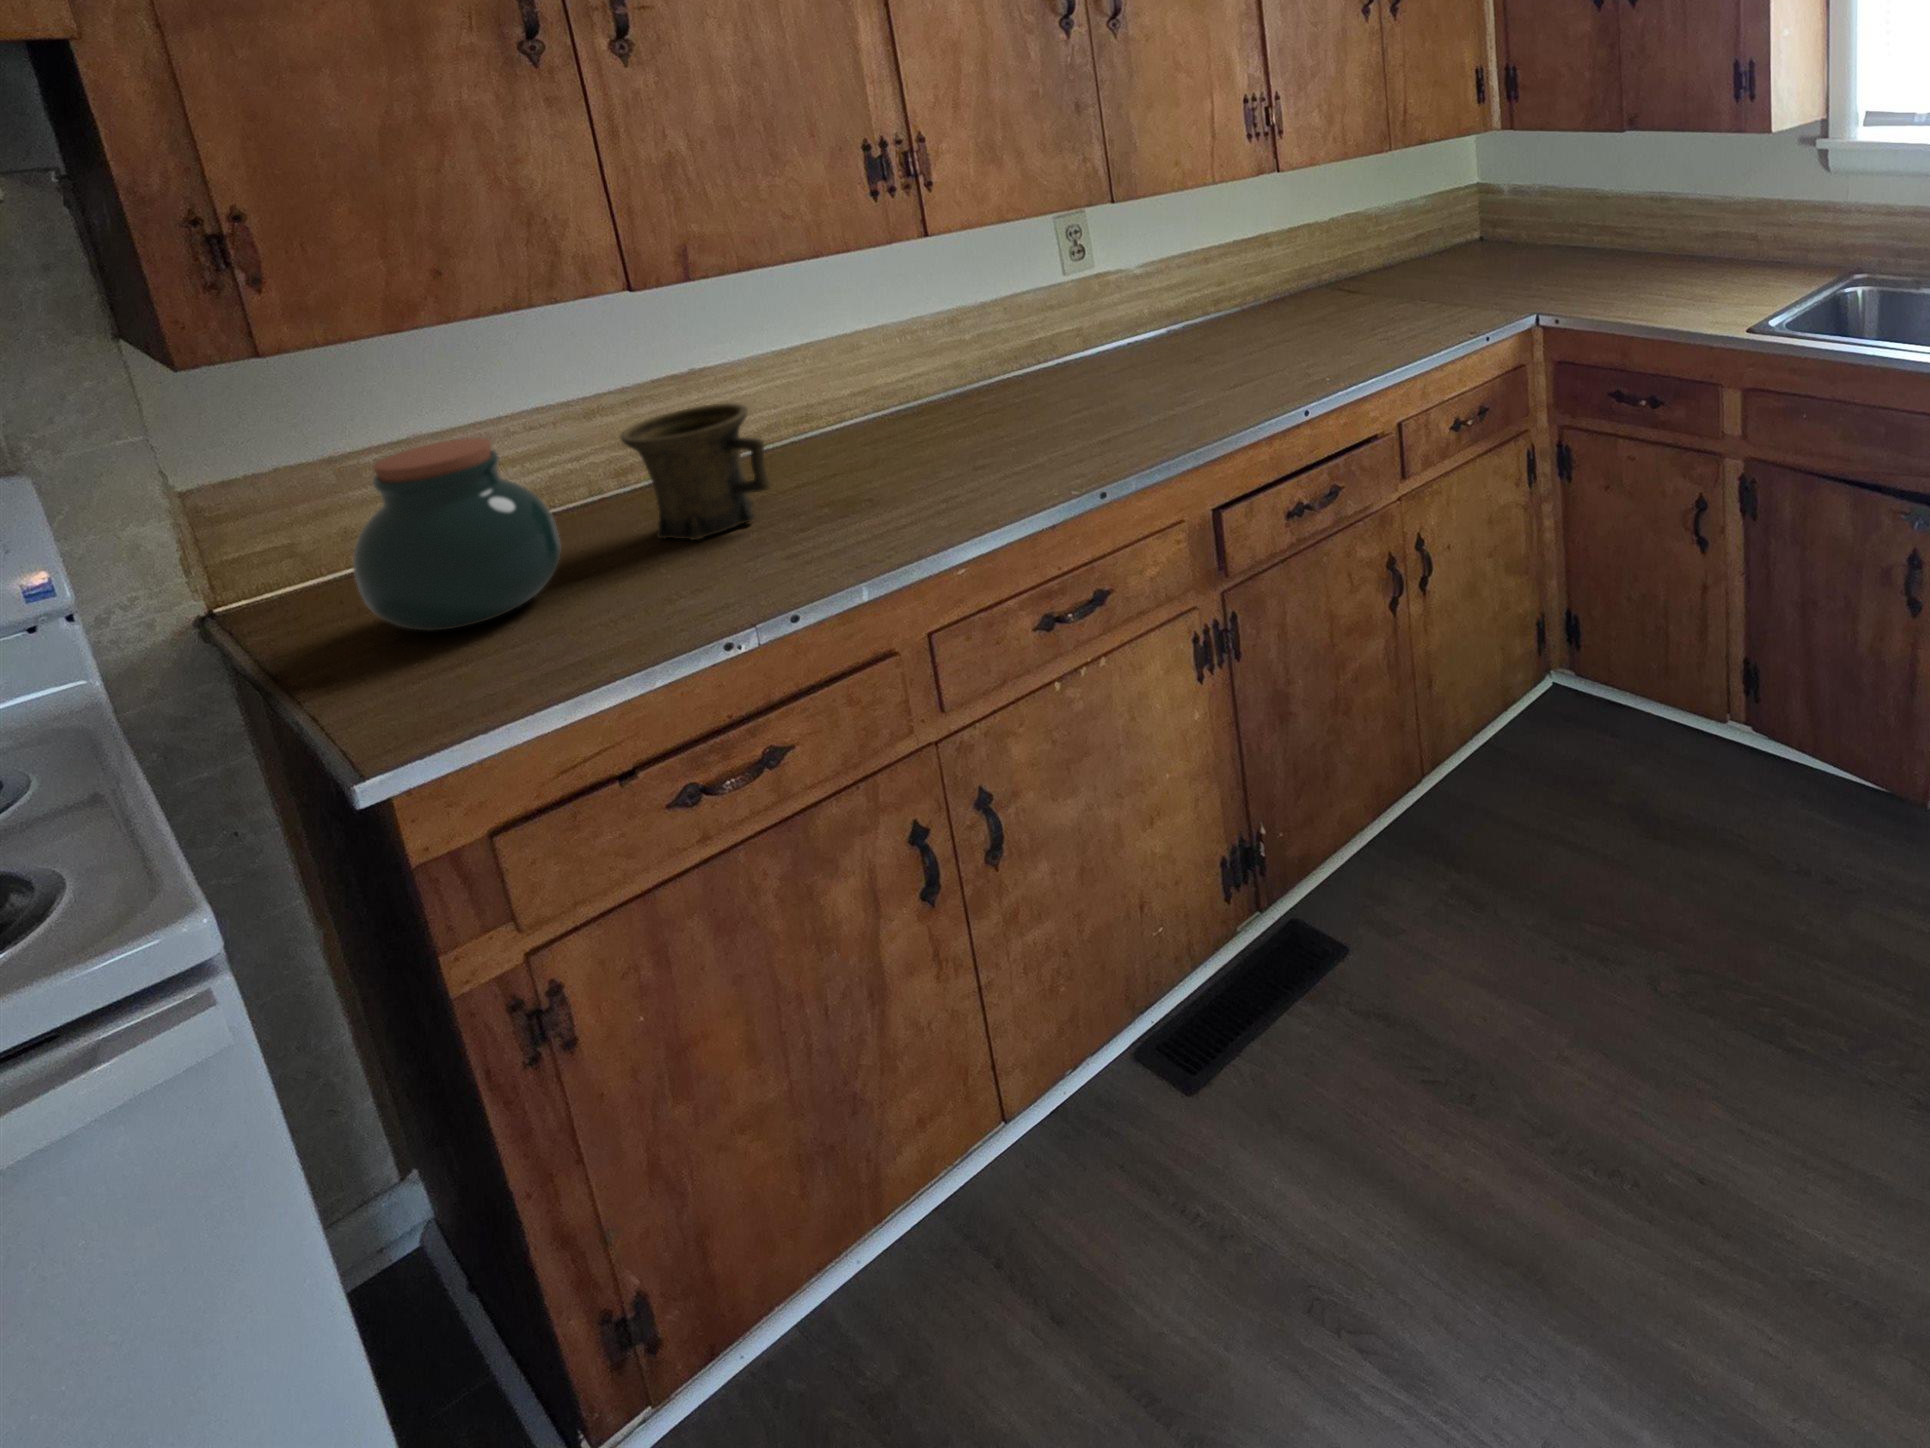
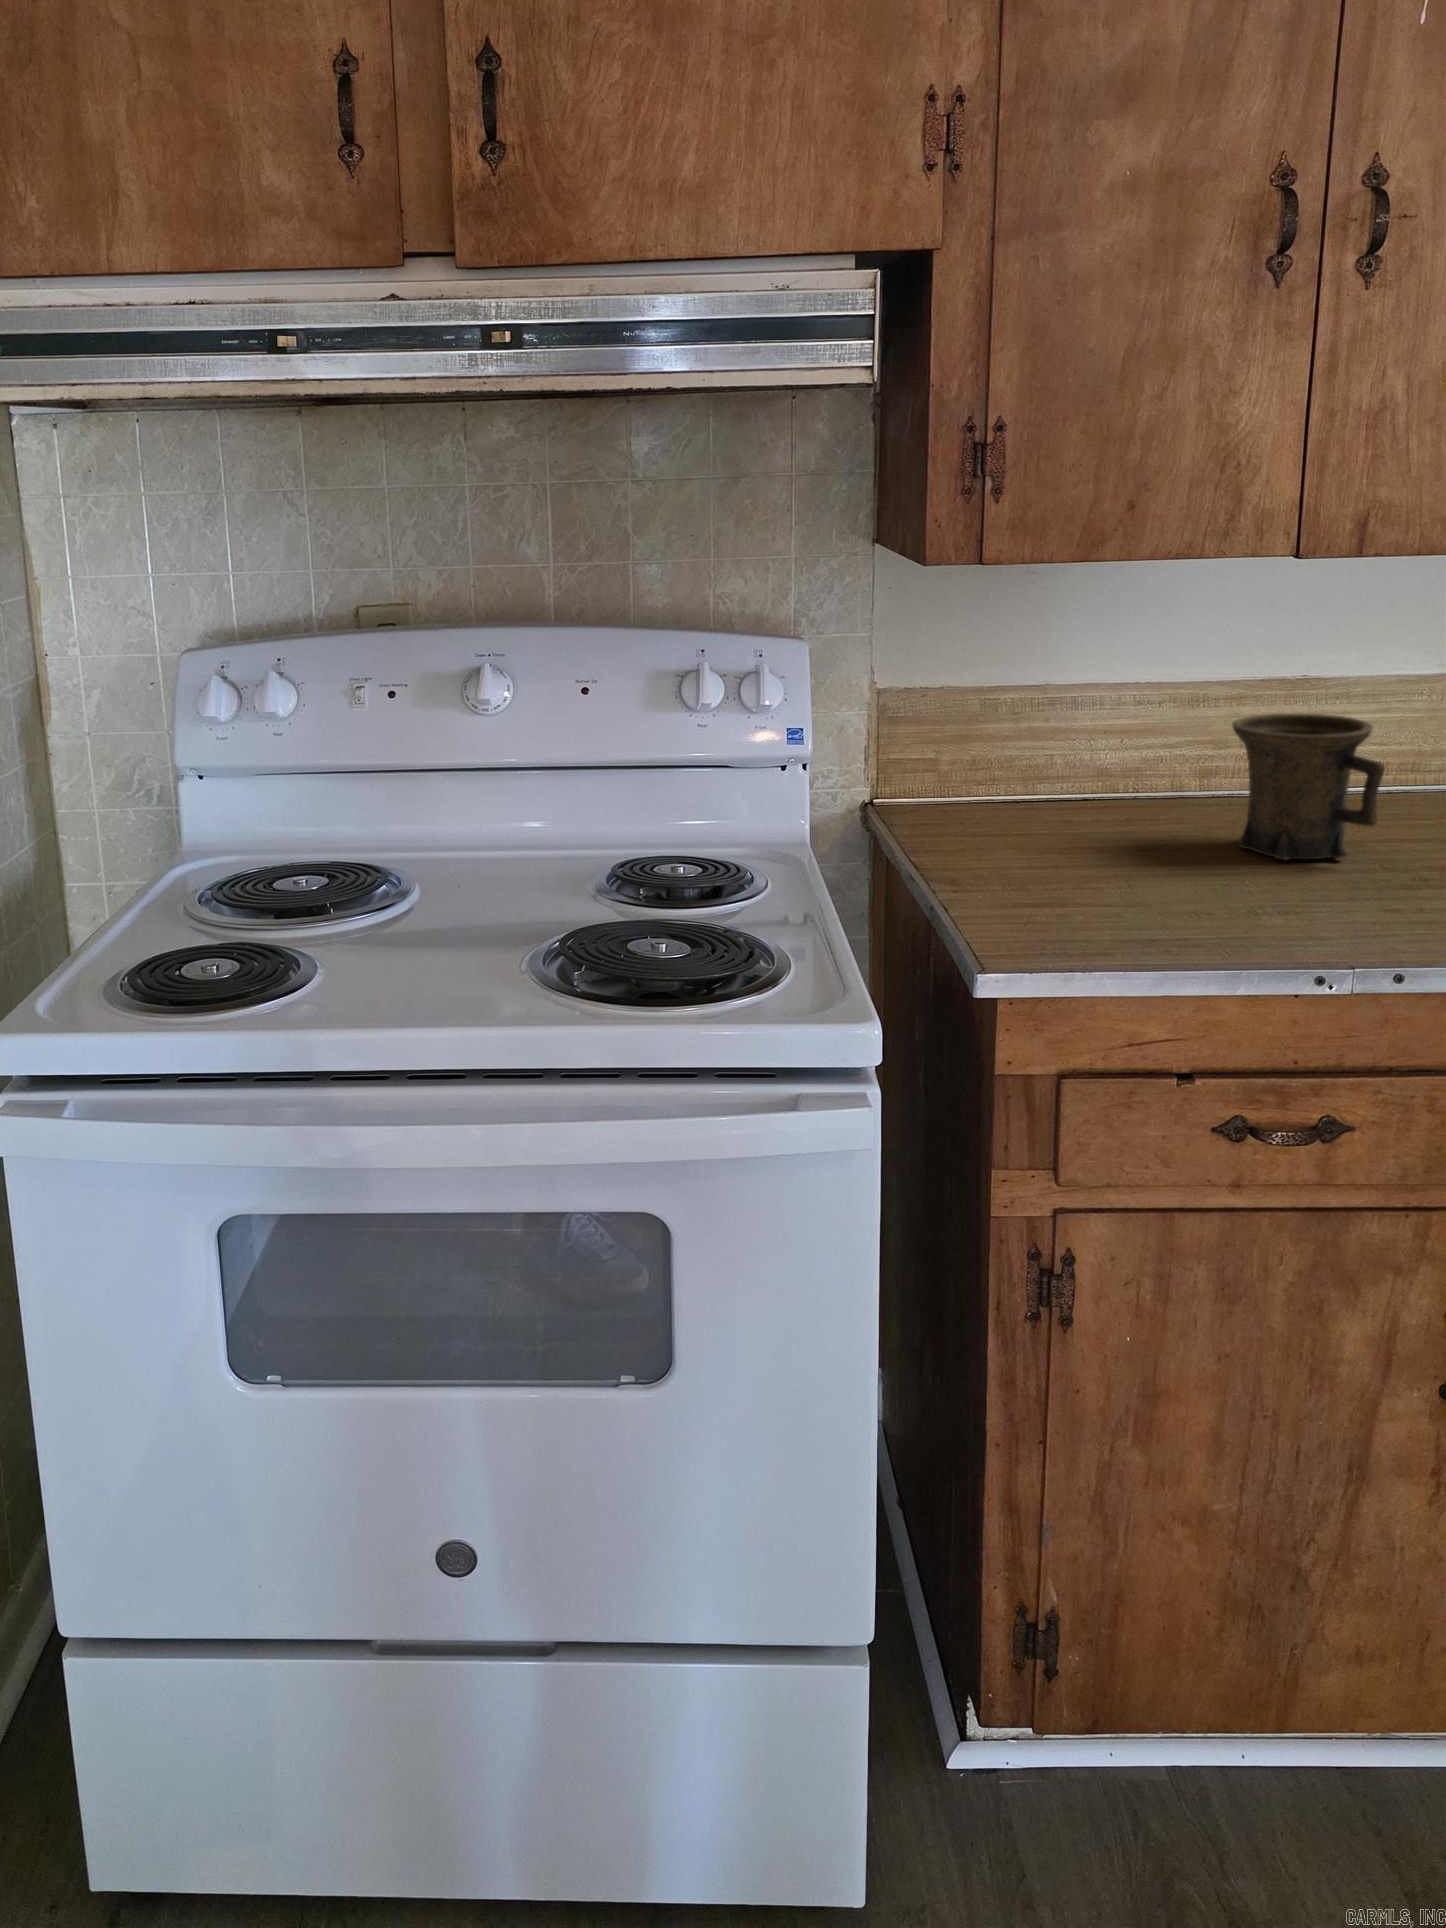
jar: present [353,438,560,631] -> none [991,685,1160,871]

